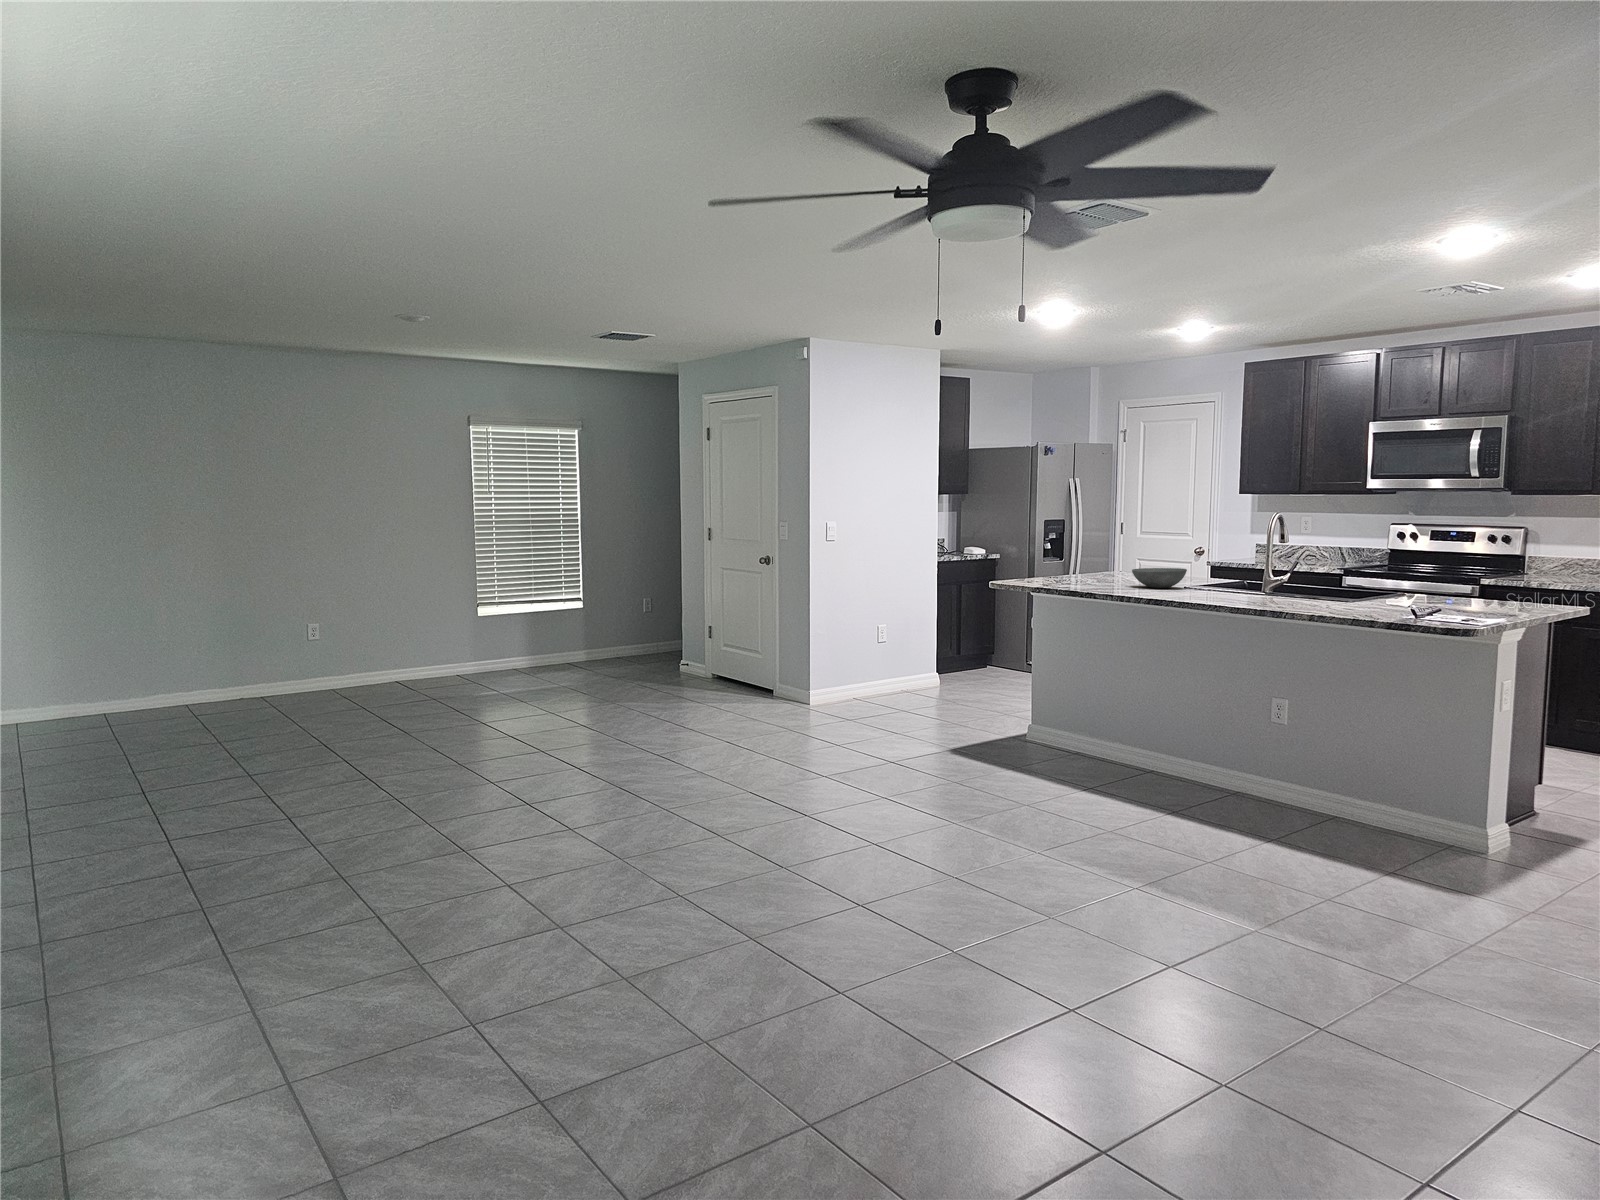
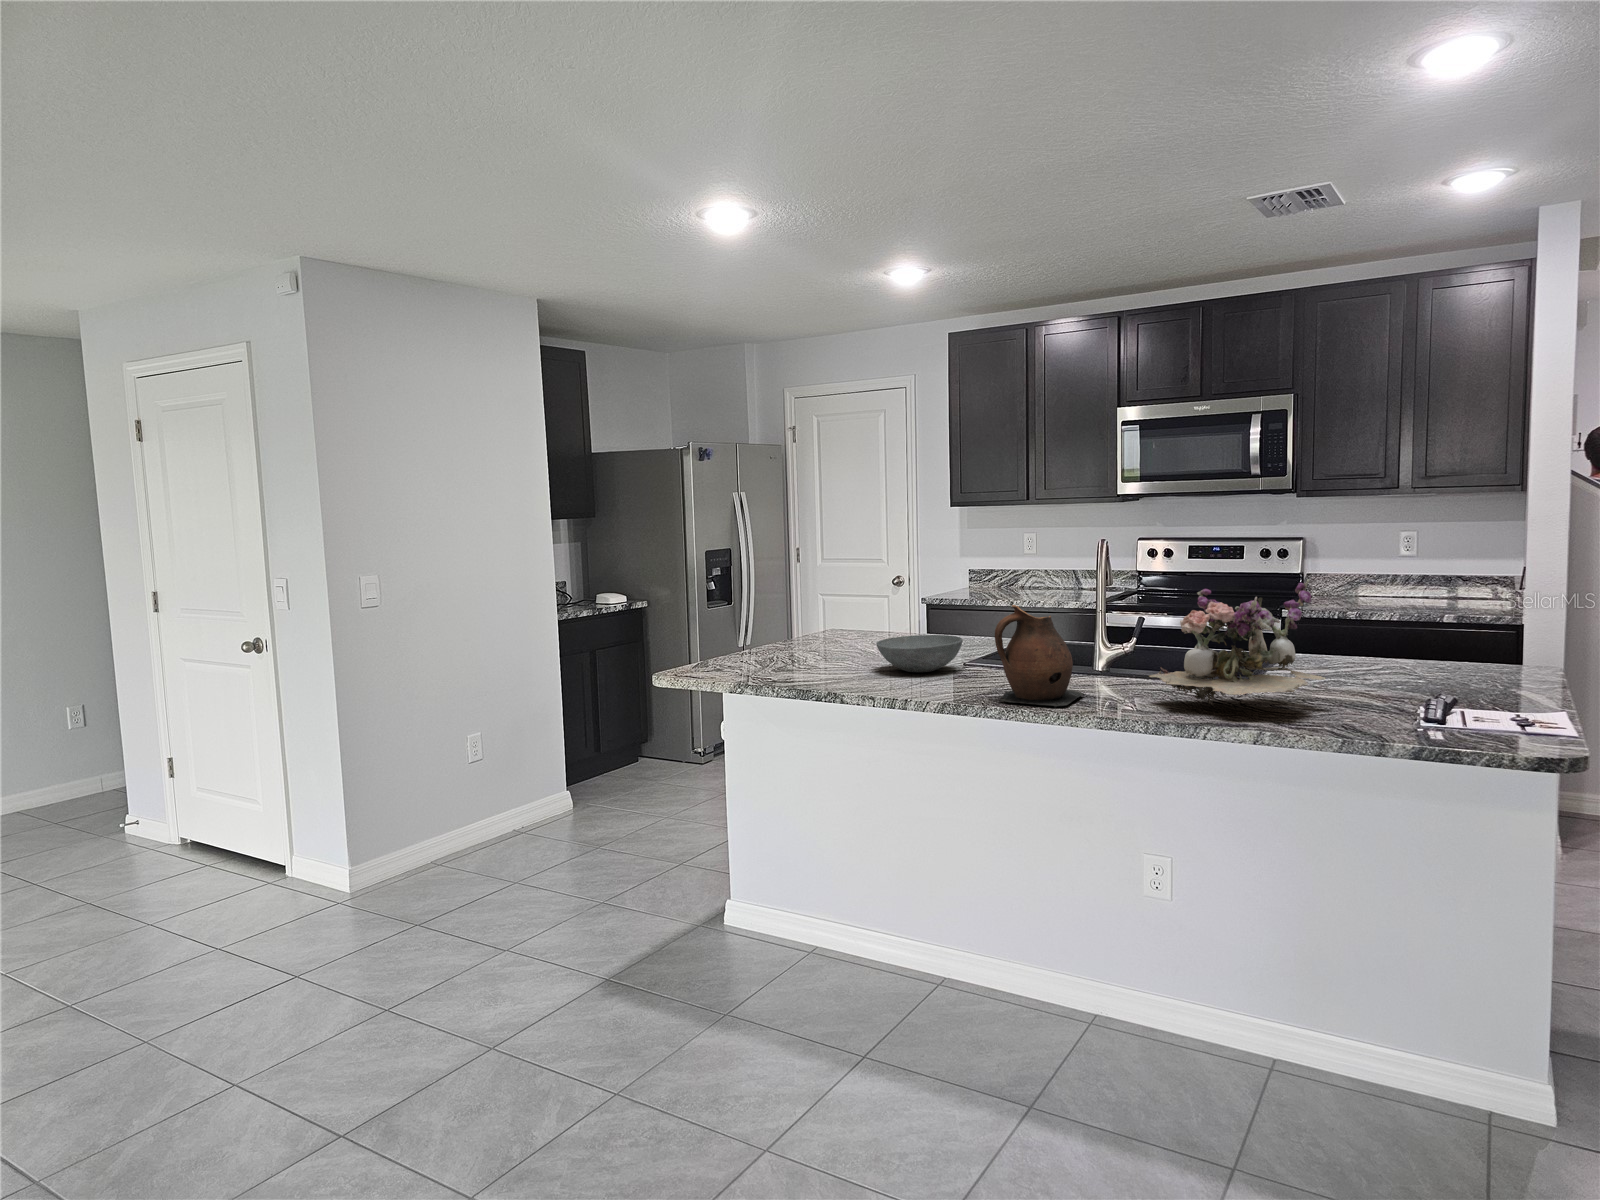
flower arrangement: none [1275,534,1376,604] -> present [1150,579,1326,705]
ceramic pitcher: none [1187,543,1241,599] -> present [995,605,1084,708]

